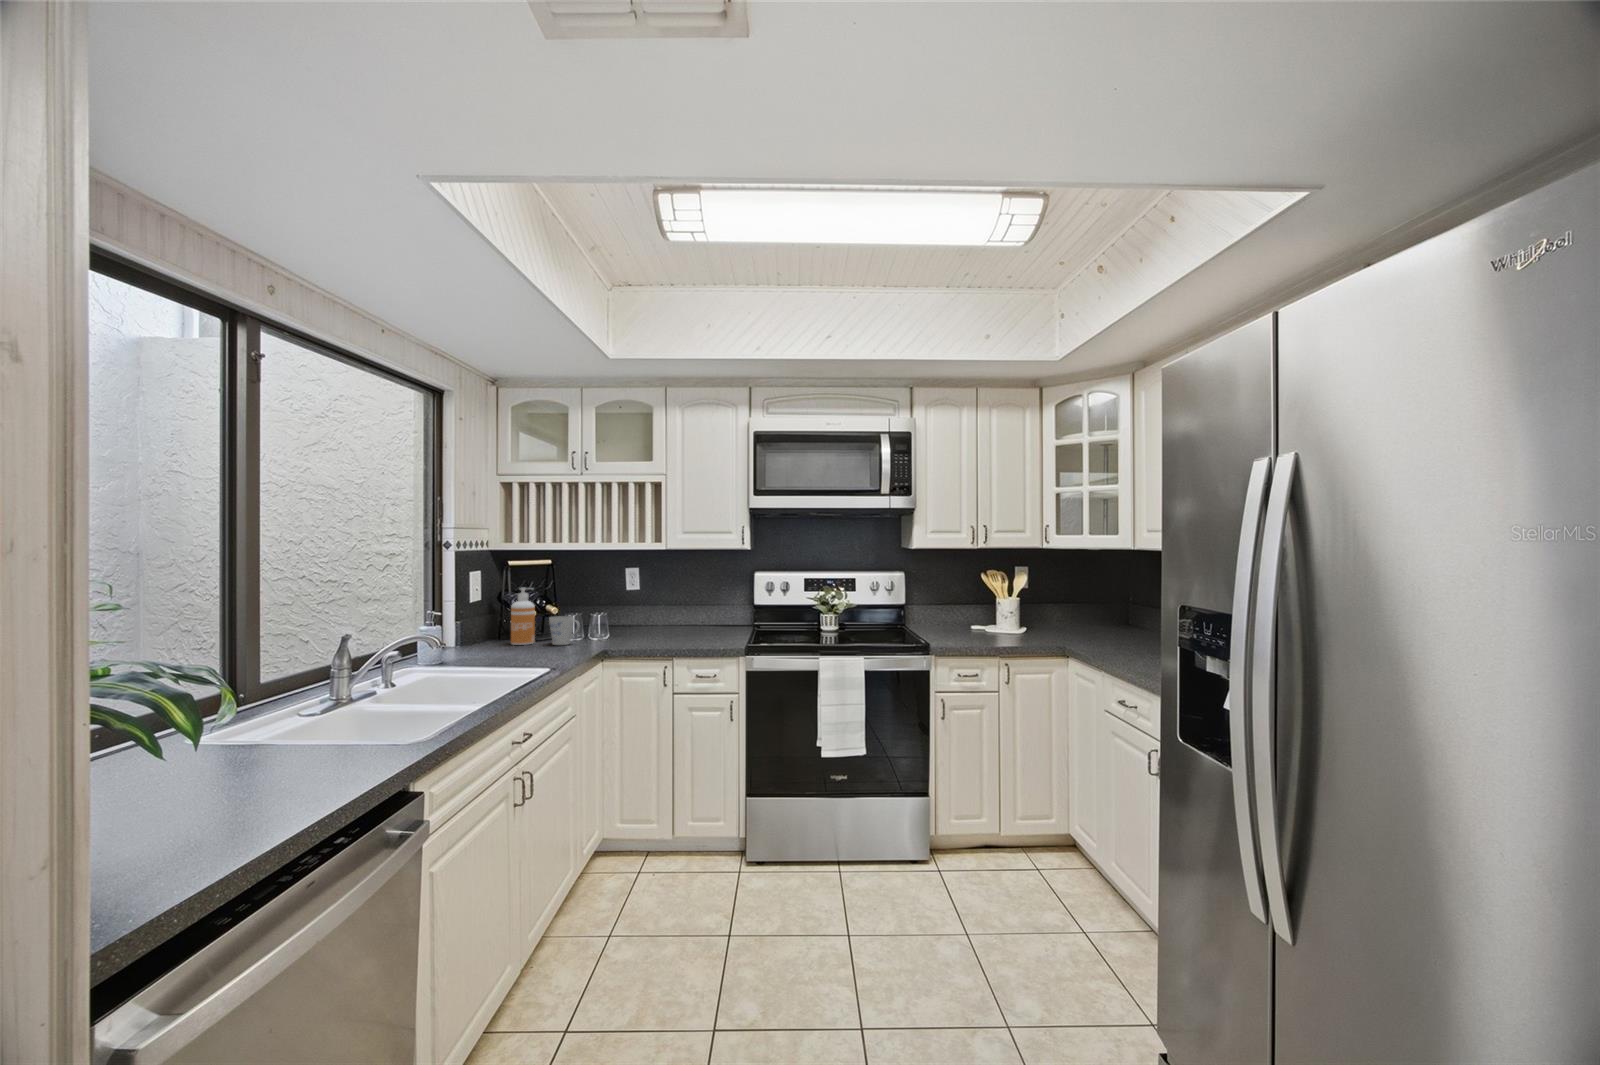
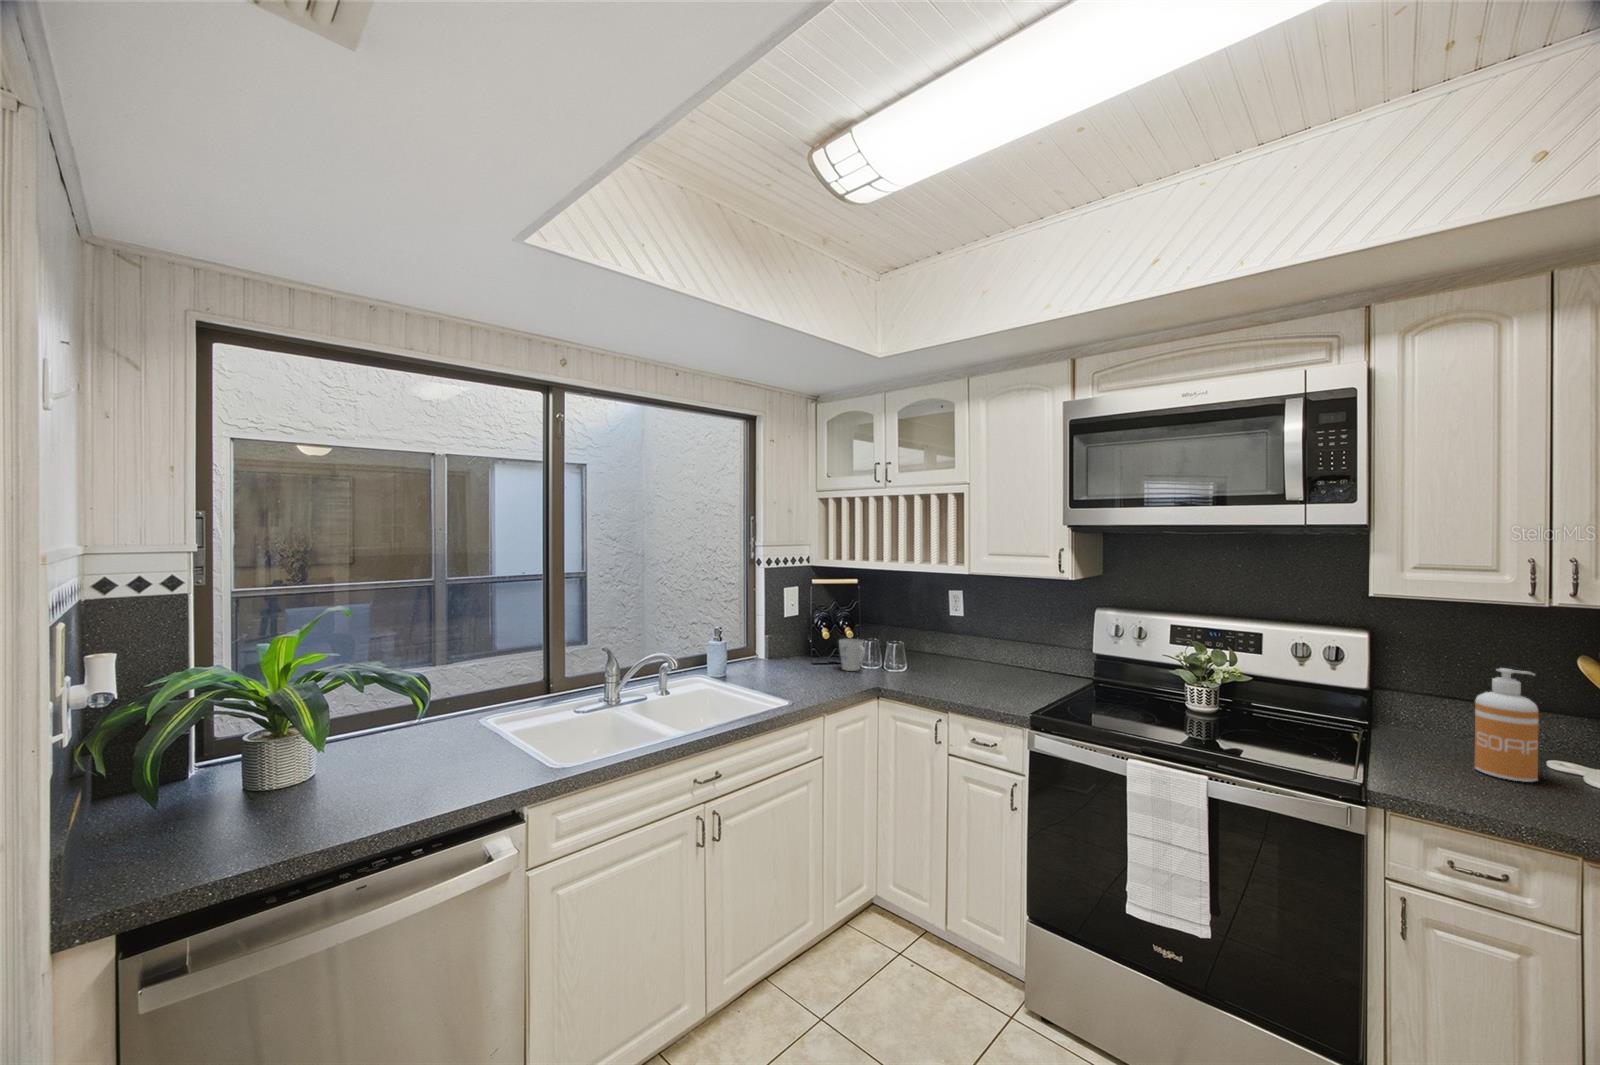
soap dispenser: present [511,588,535,645] -> present [1475,668,1539,782]

